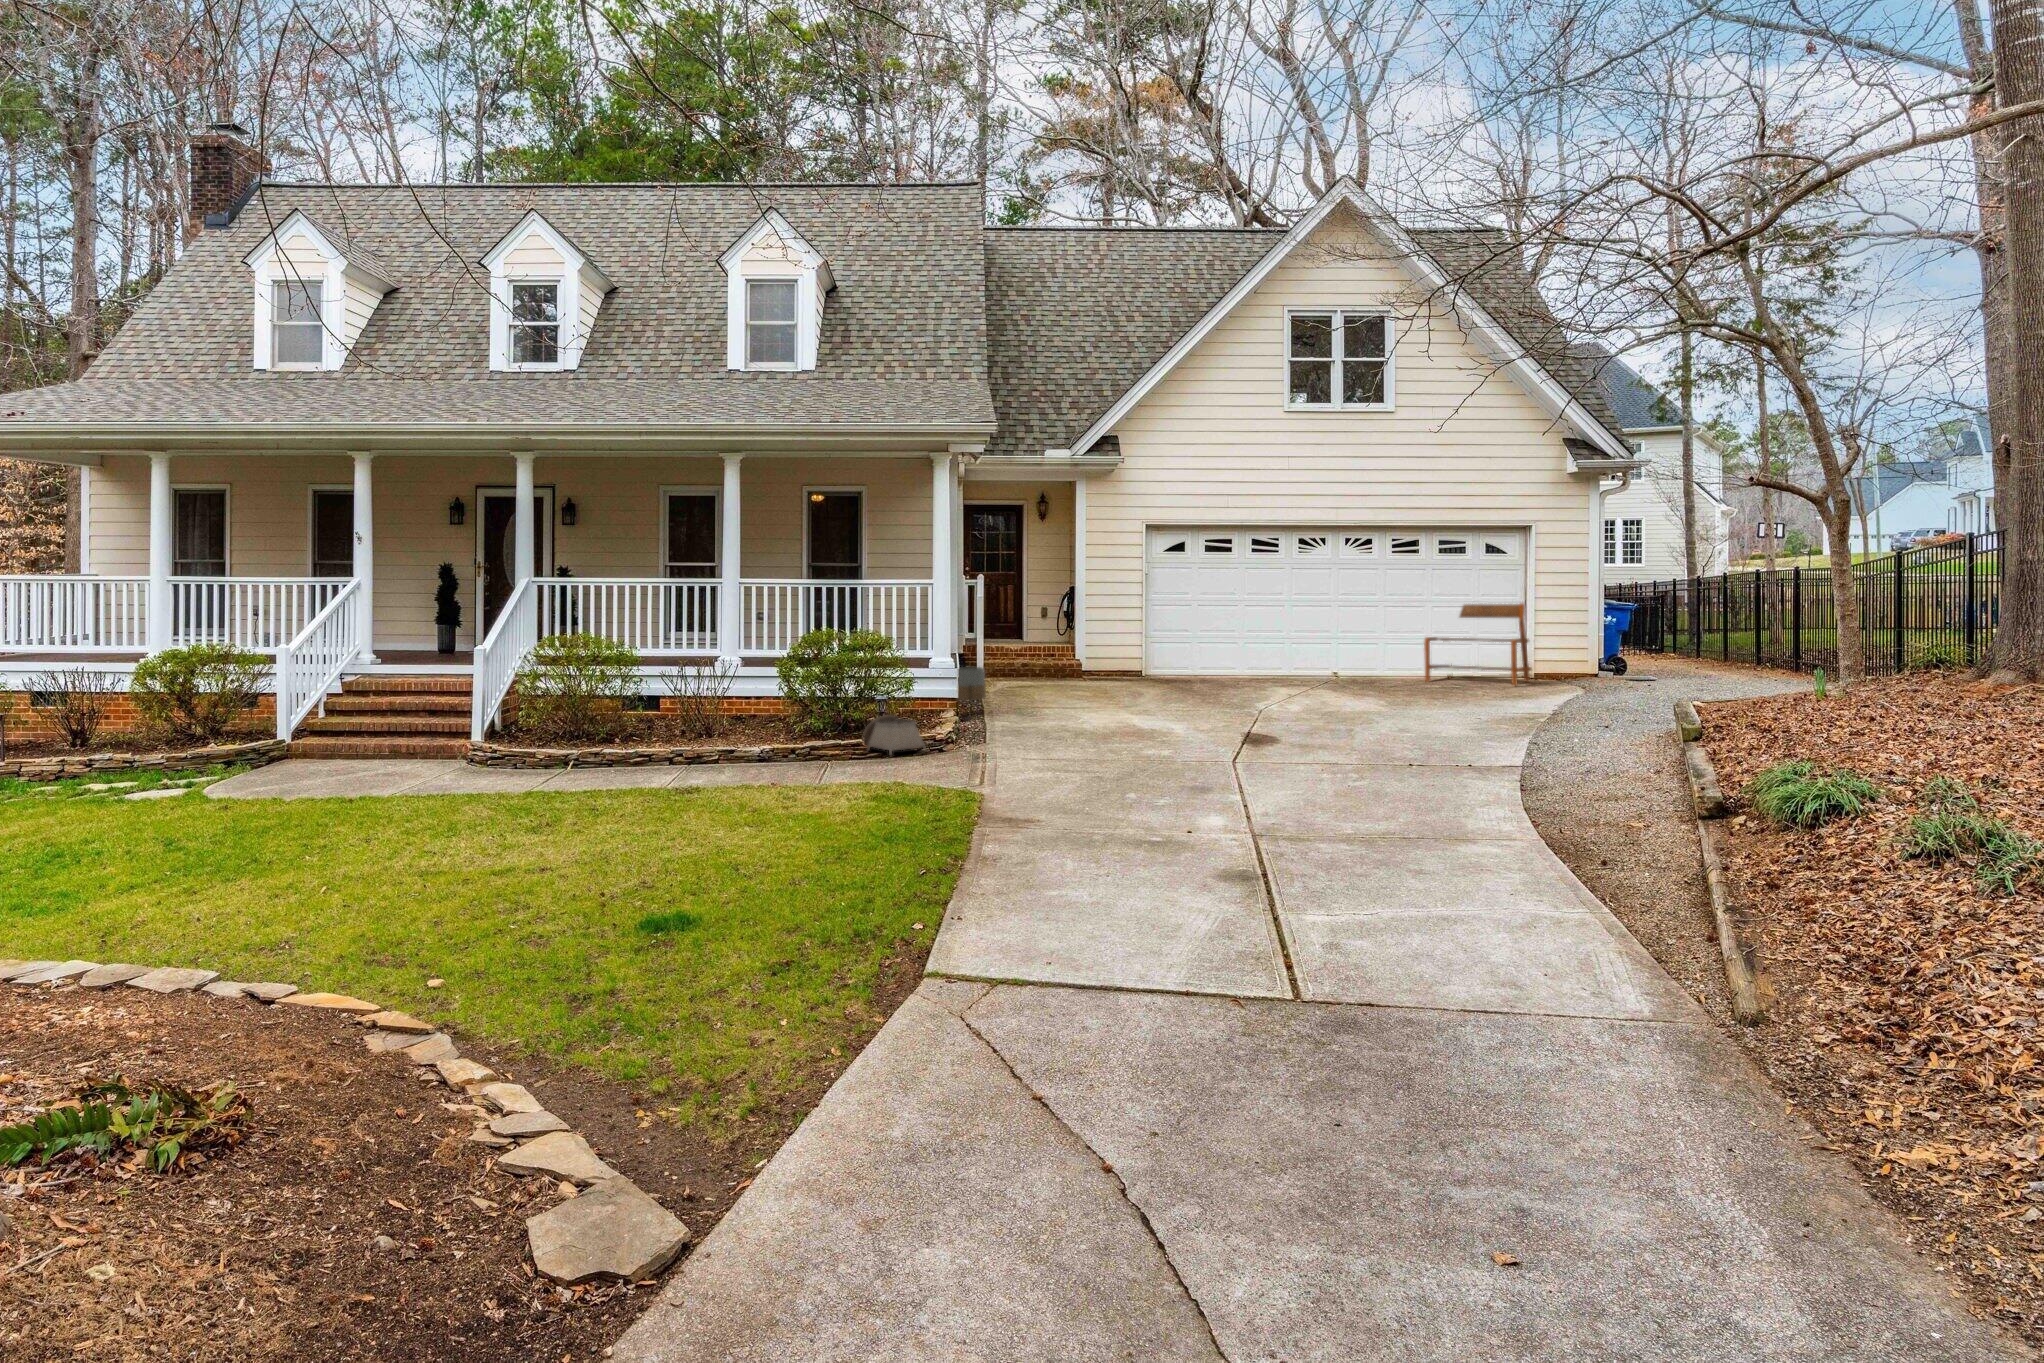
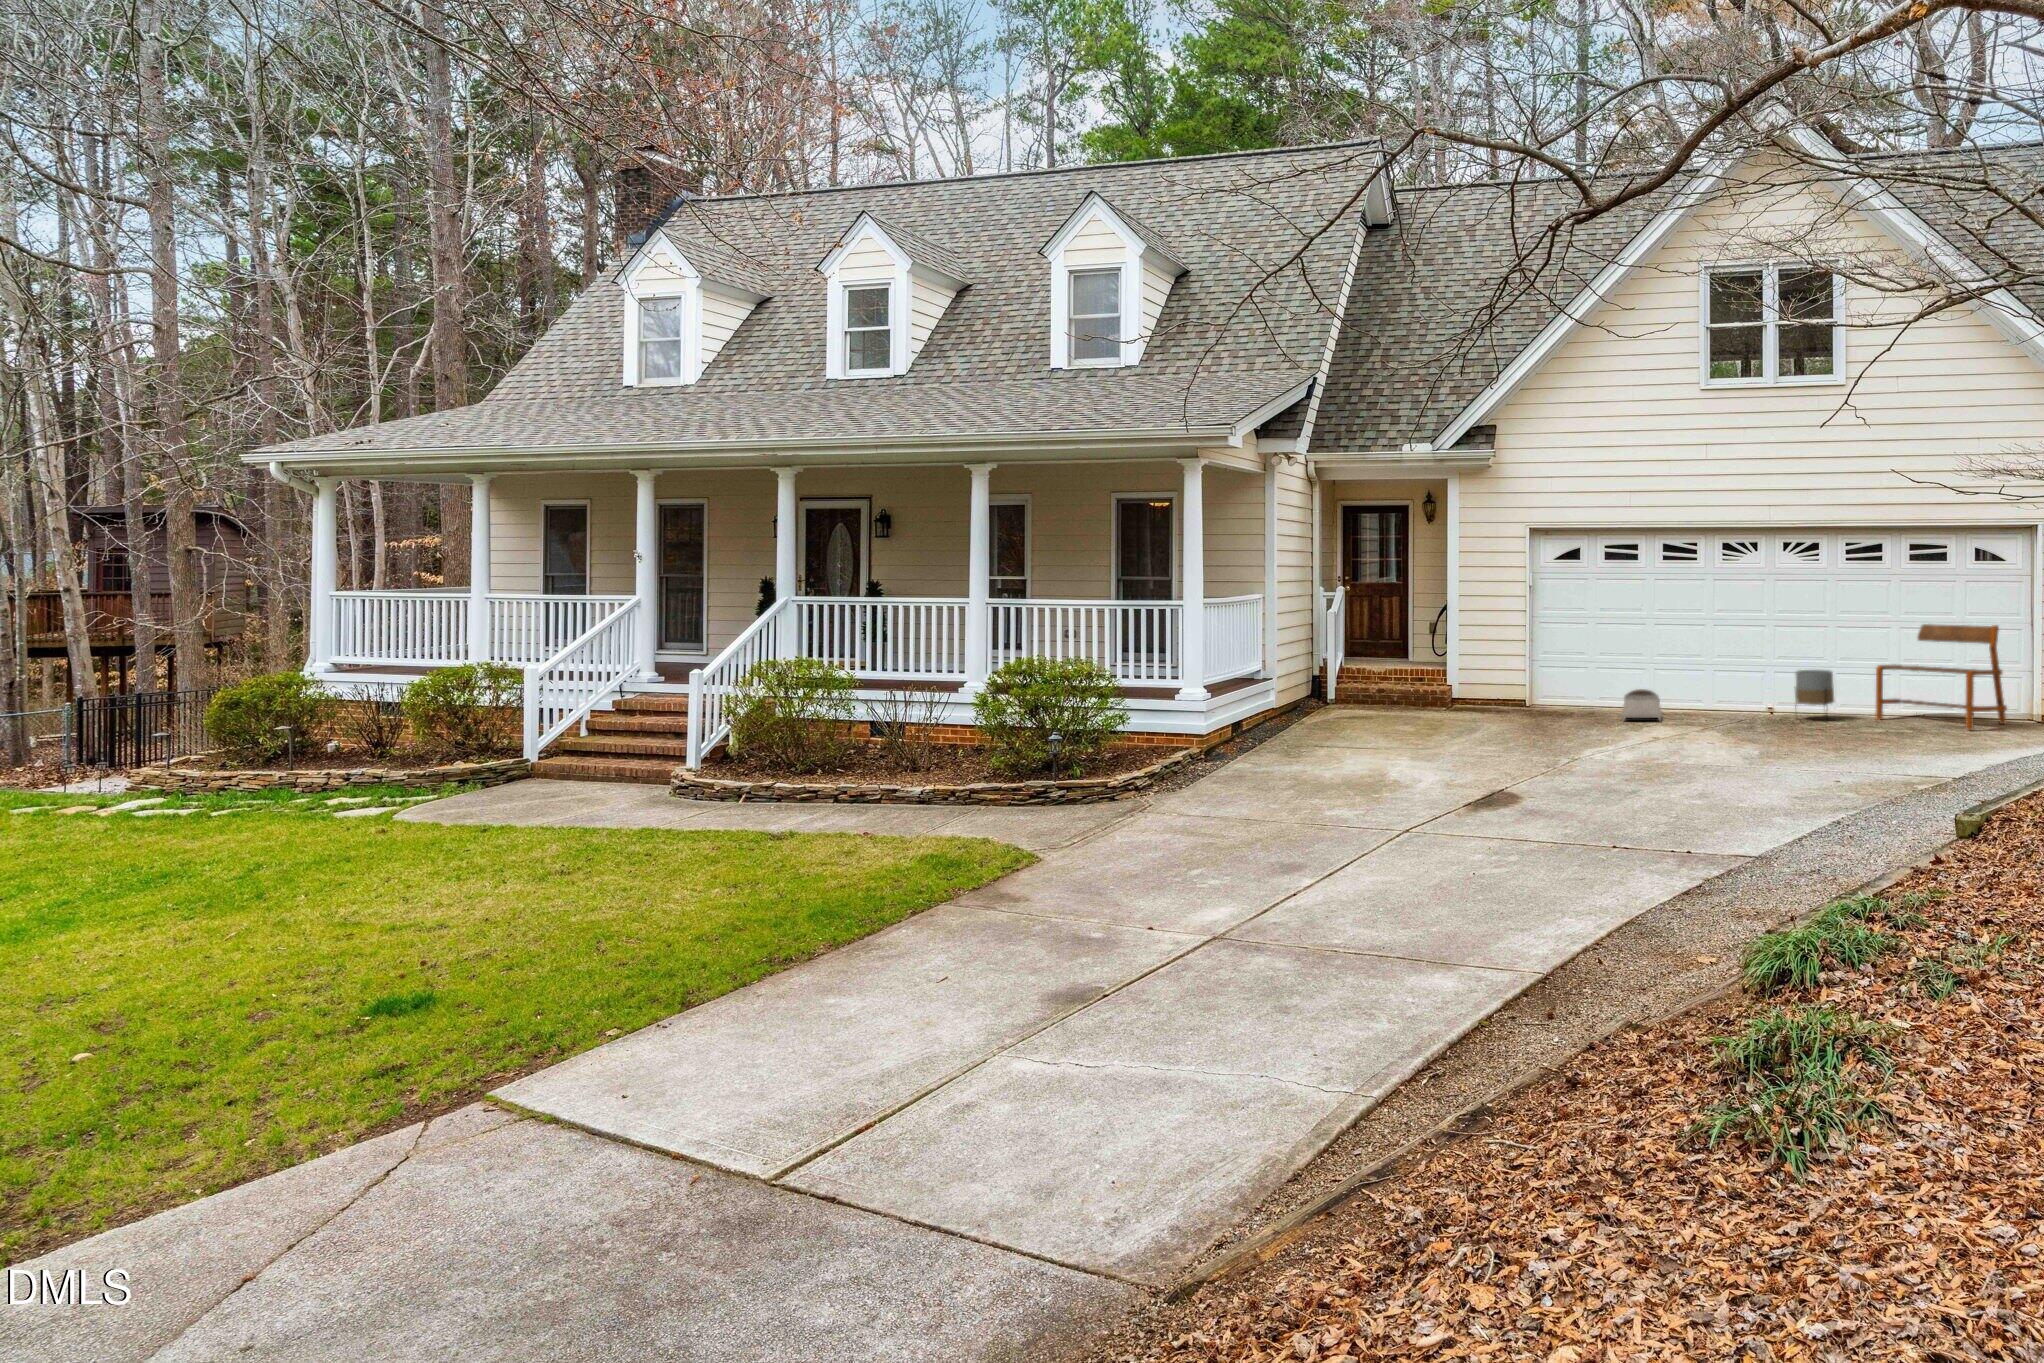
planter: present [958,667,986,704] -> present [1795,670,1834,713]
basket: present [863,715,926,755] -> present [1623,689,1661,720]

